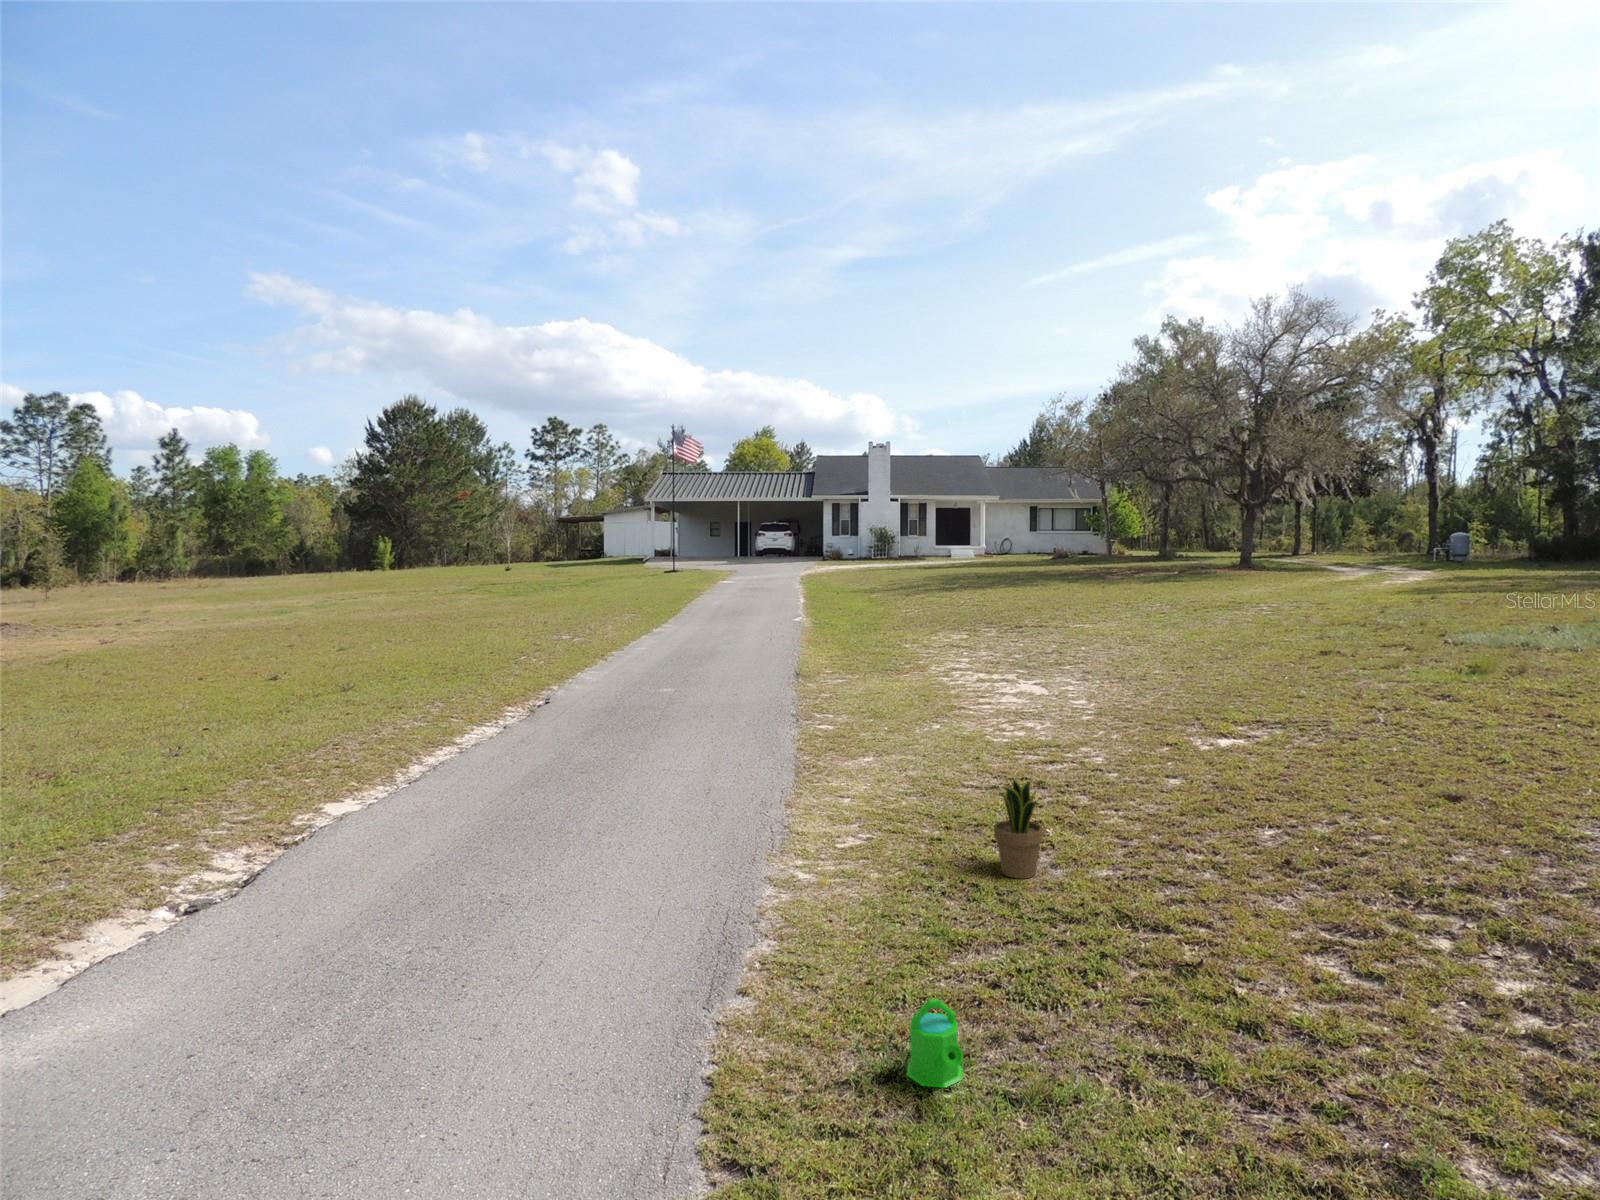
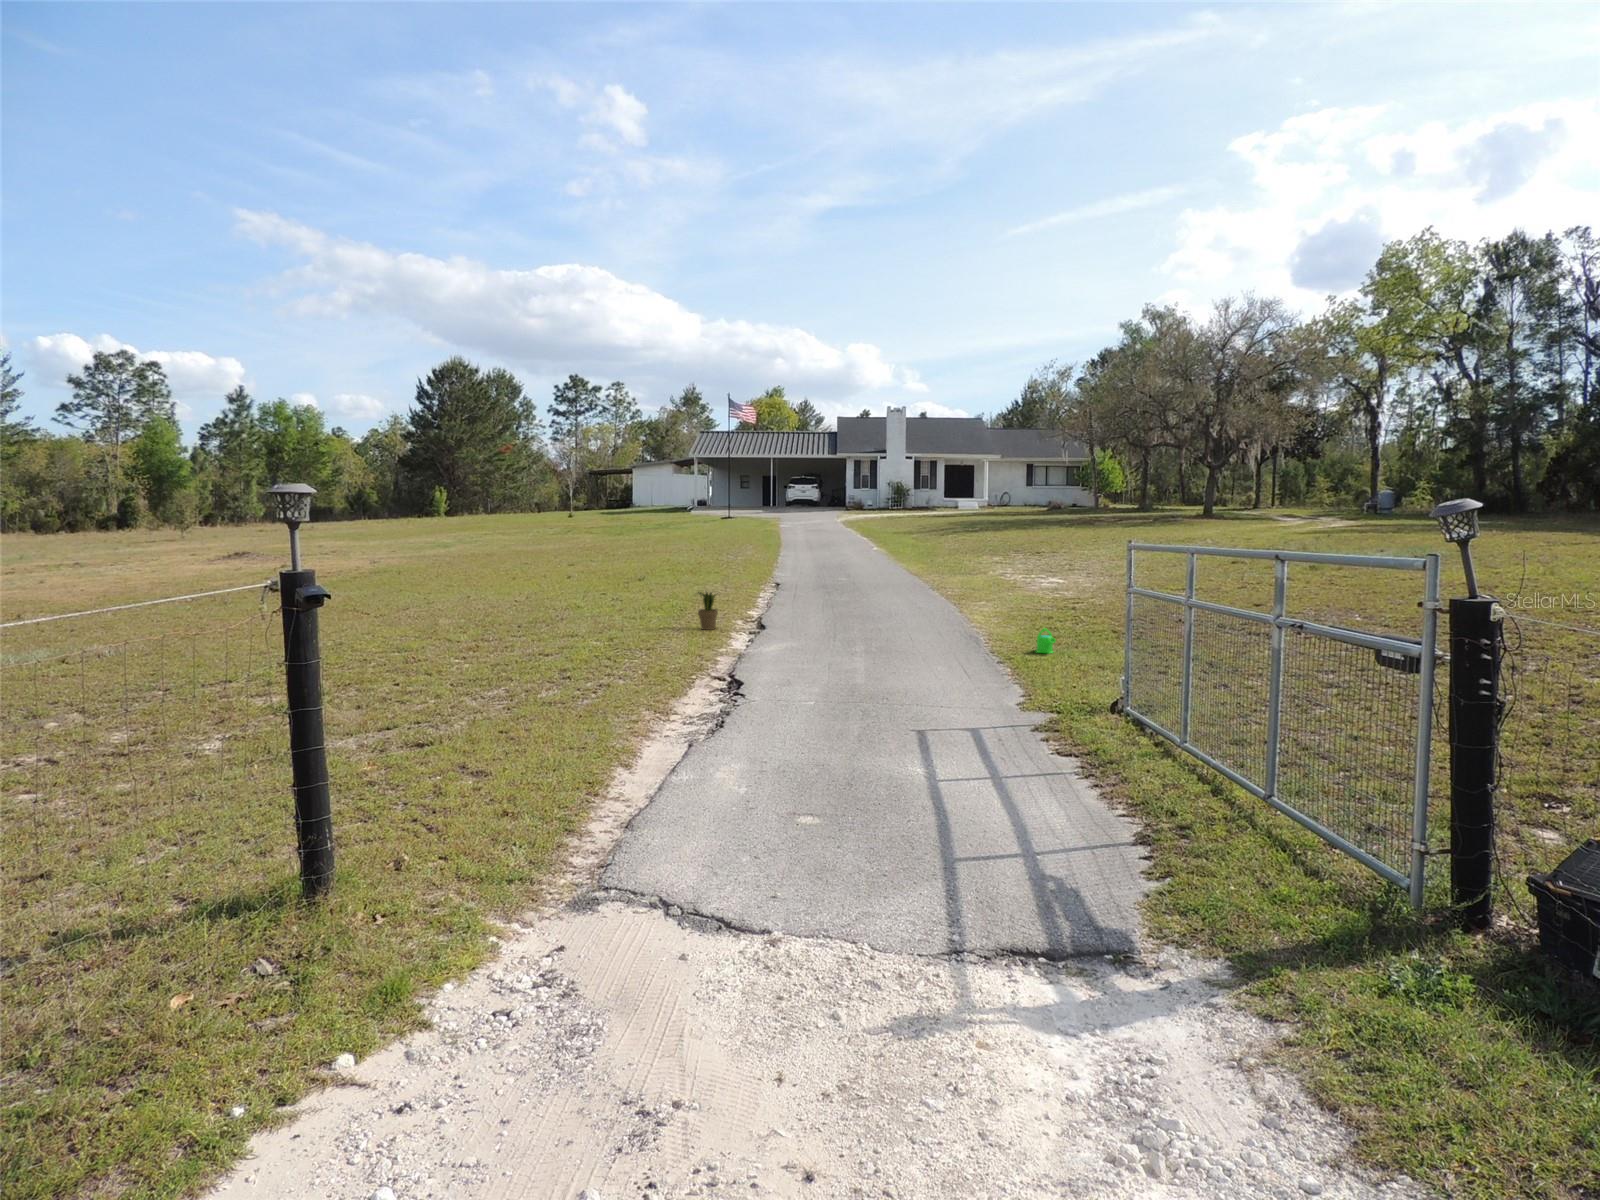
potted plant: present [989,780,1044,879] -> present [698,592,718,630]

